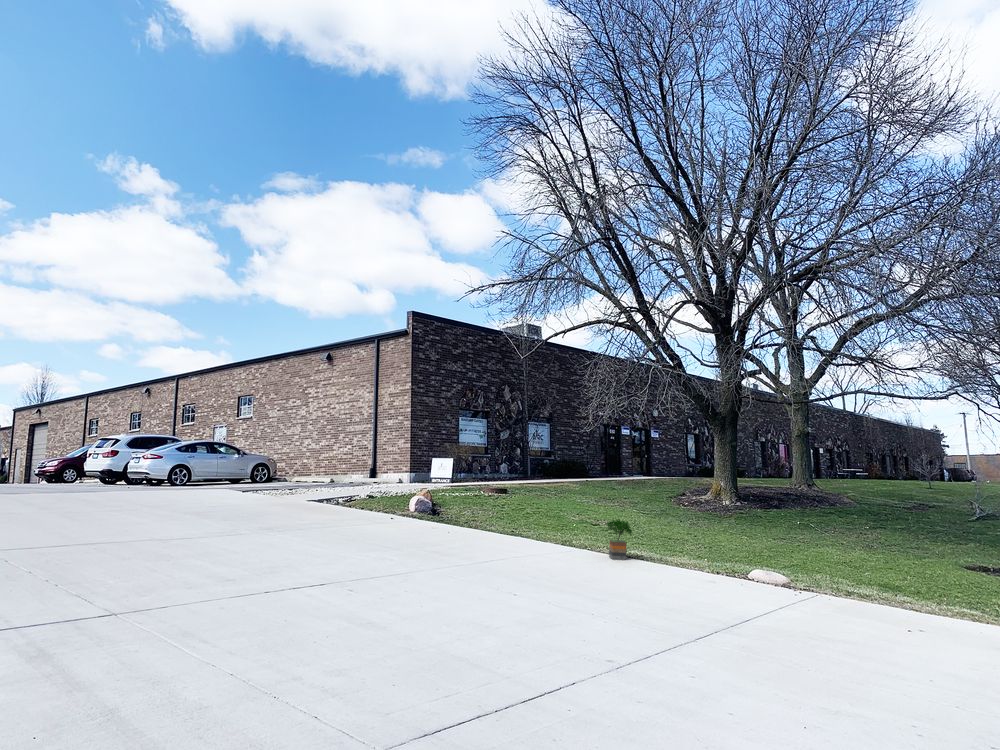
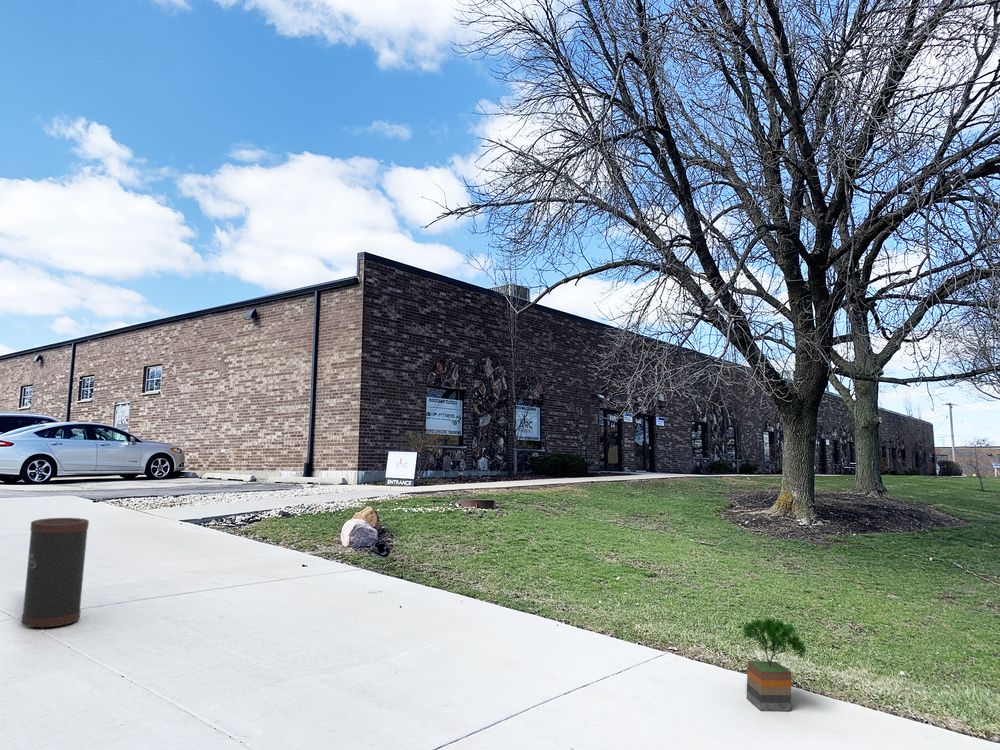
trash can: none [269,483,297,534] -> present [22,518,89,629]

